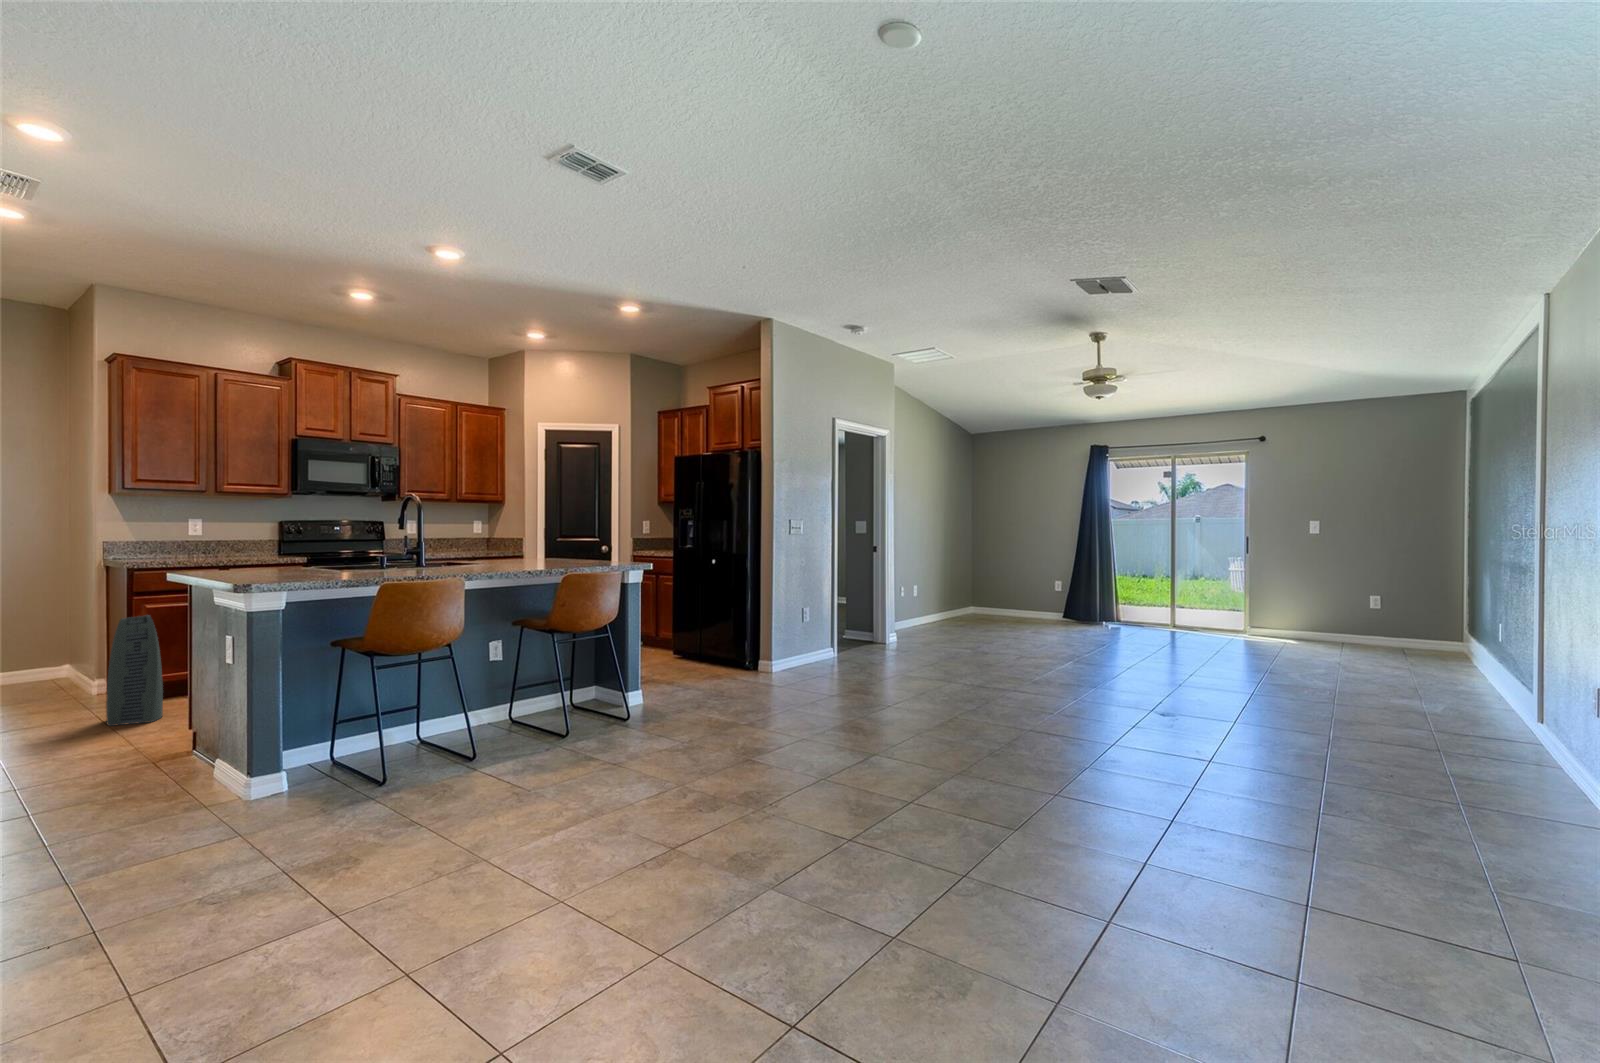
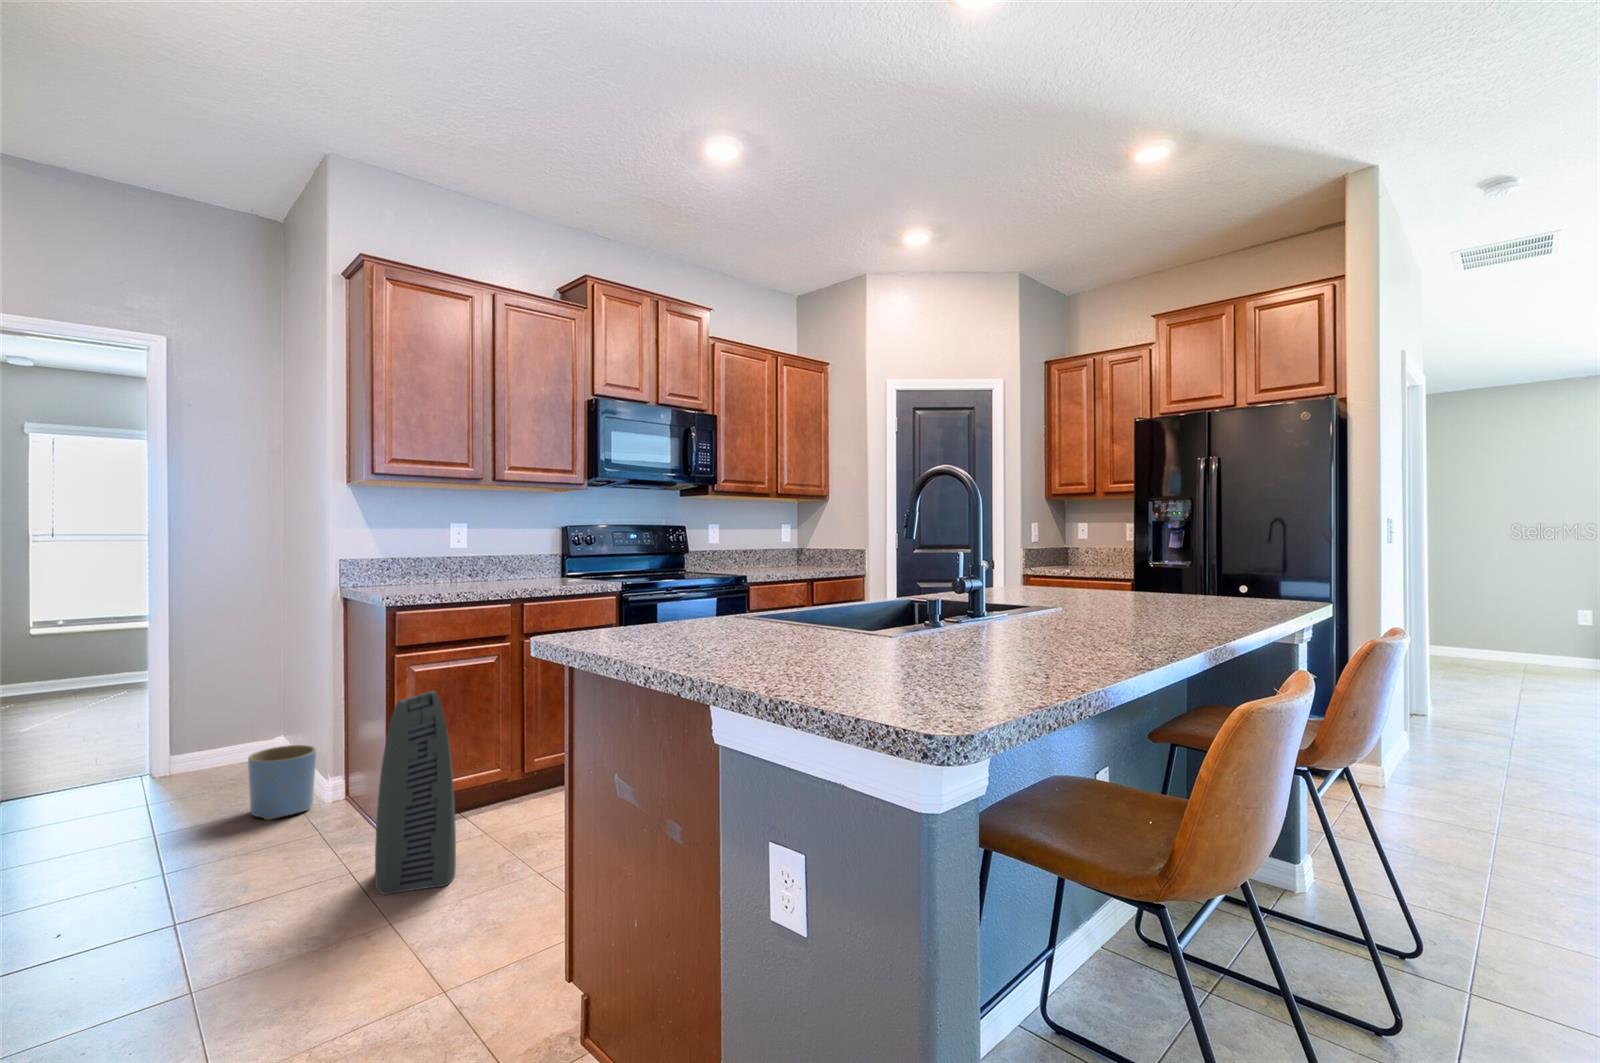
planter: none [34,659,85,703] -> present [248,745,316,820]

